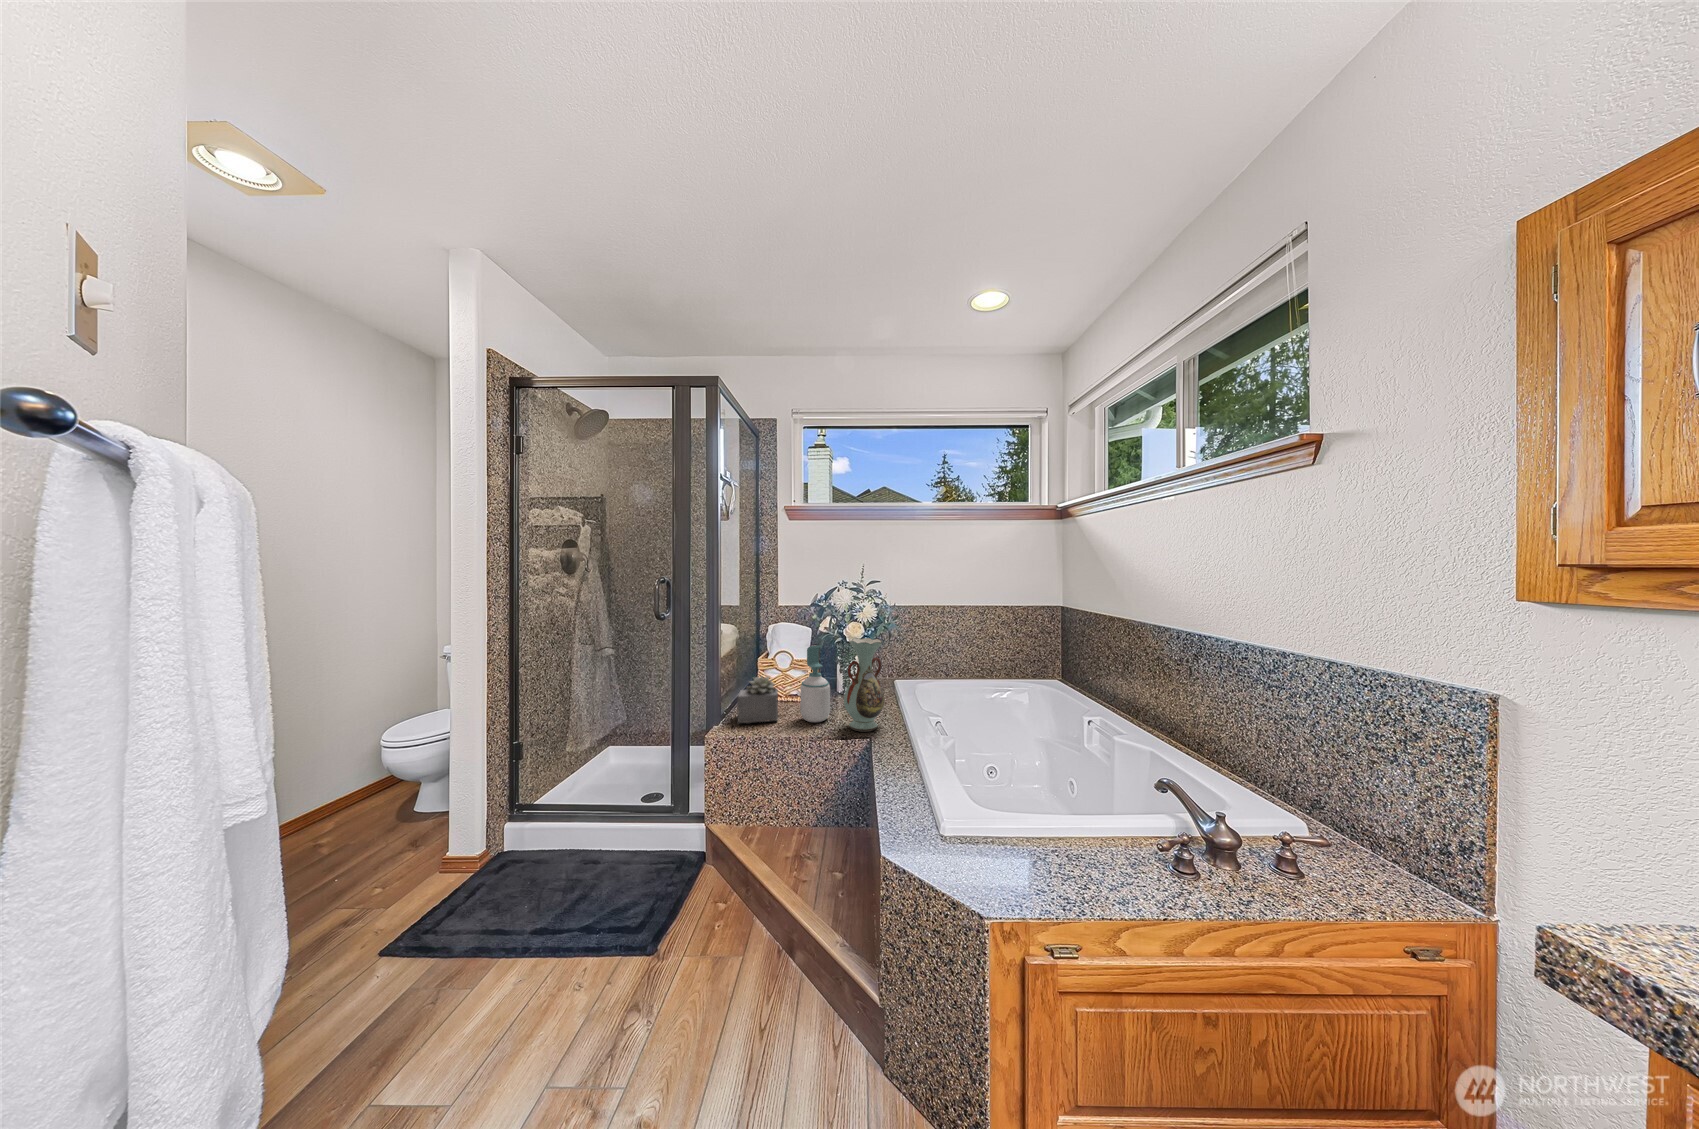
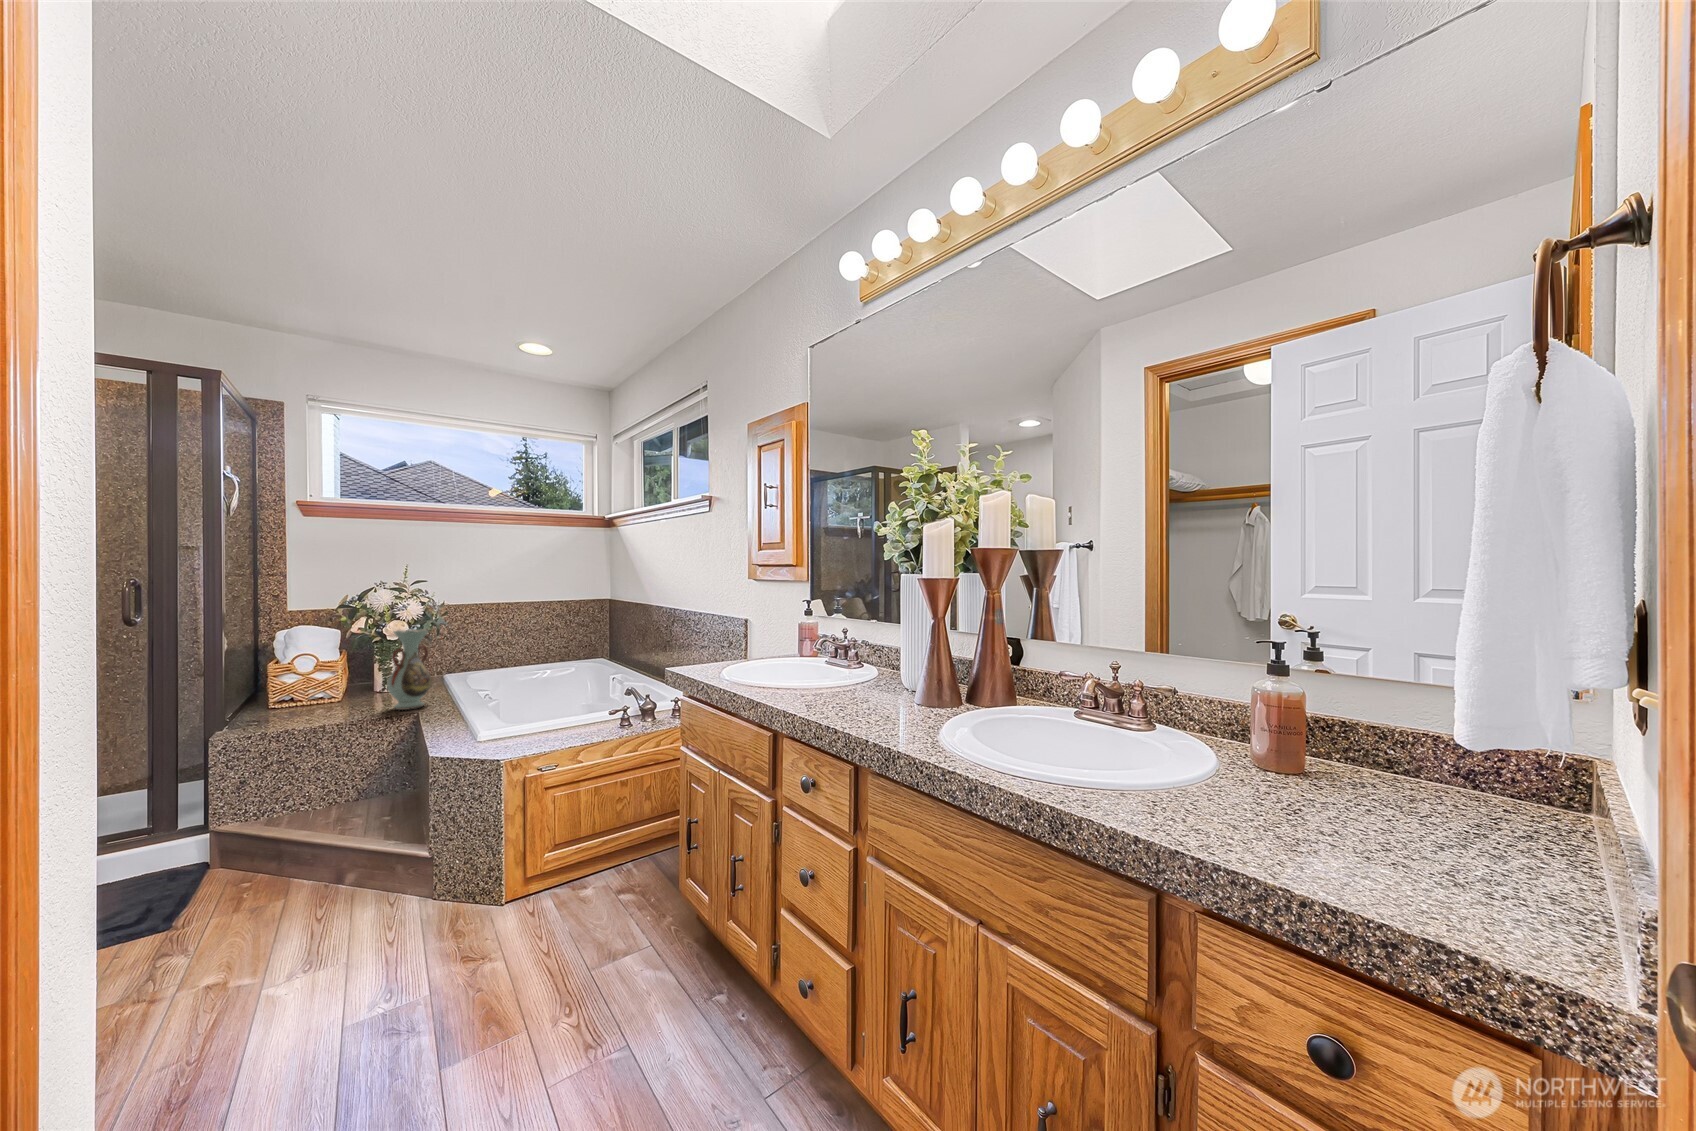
soap bottle: present [800,645,830,722] -> none [334,640,370,713]
succulent plant: present [737,676,778,723] -> none [249,676,305,725]

